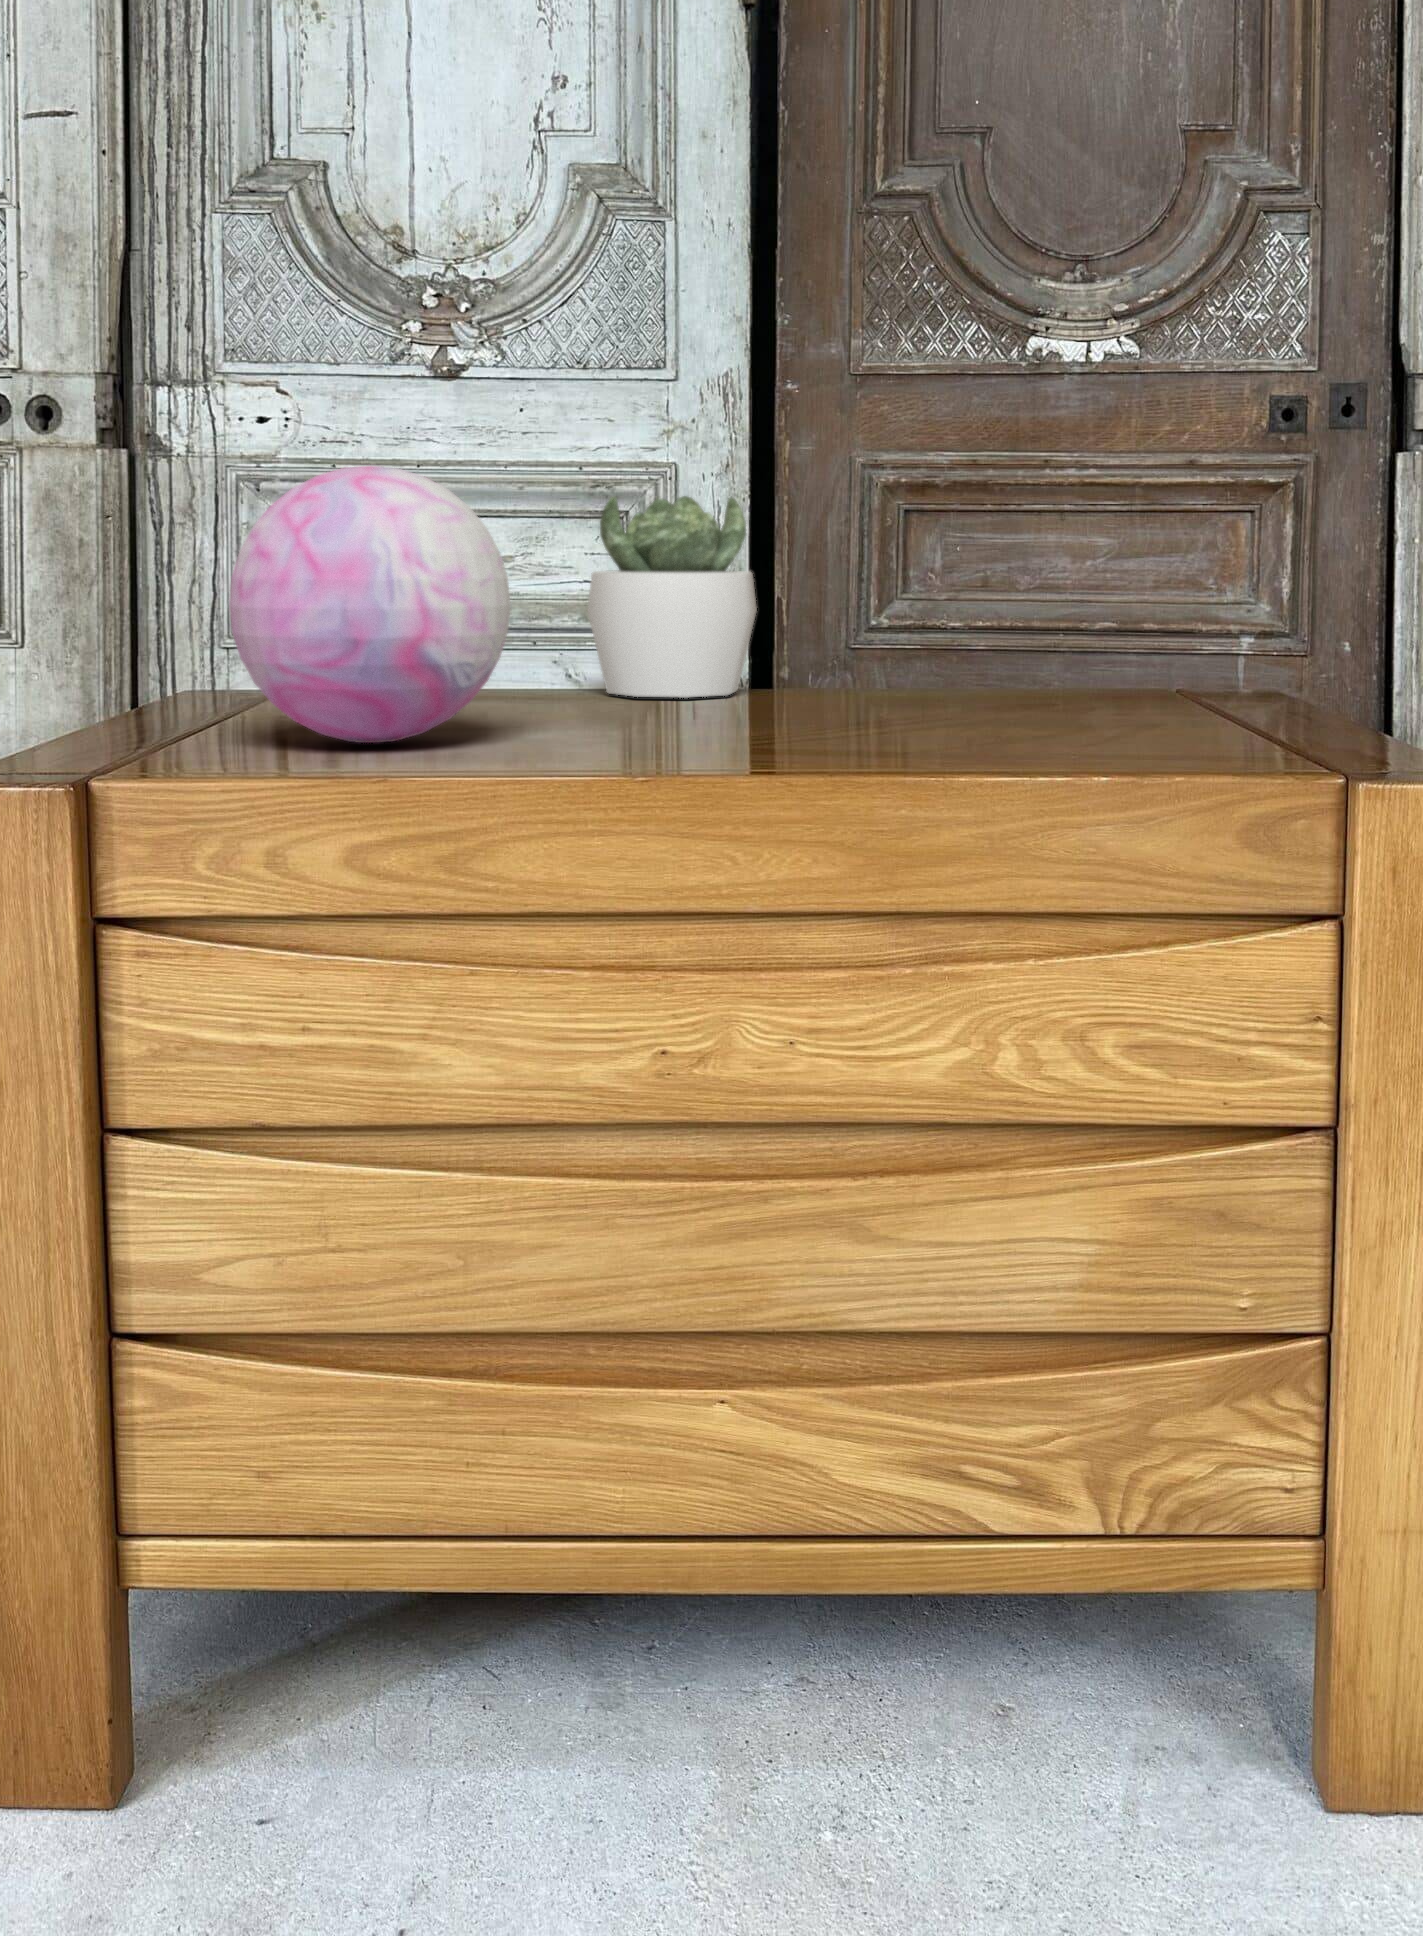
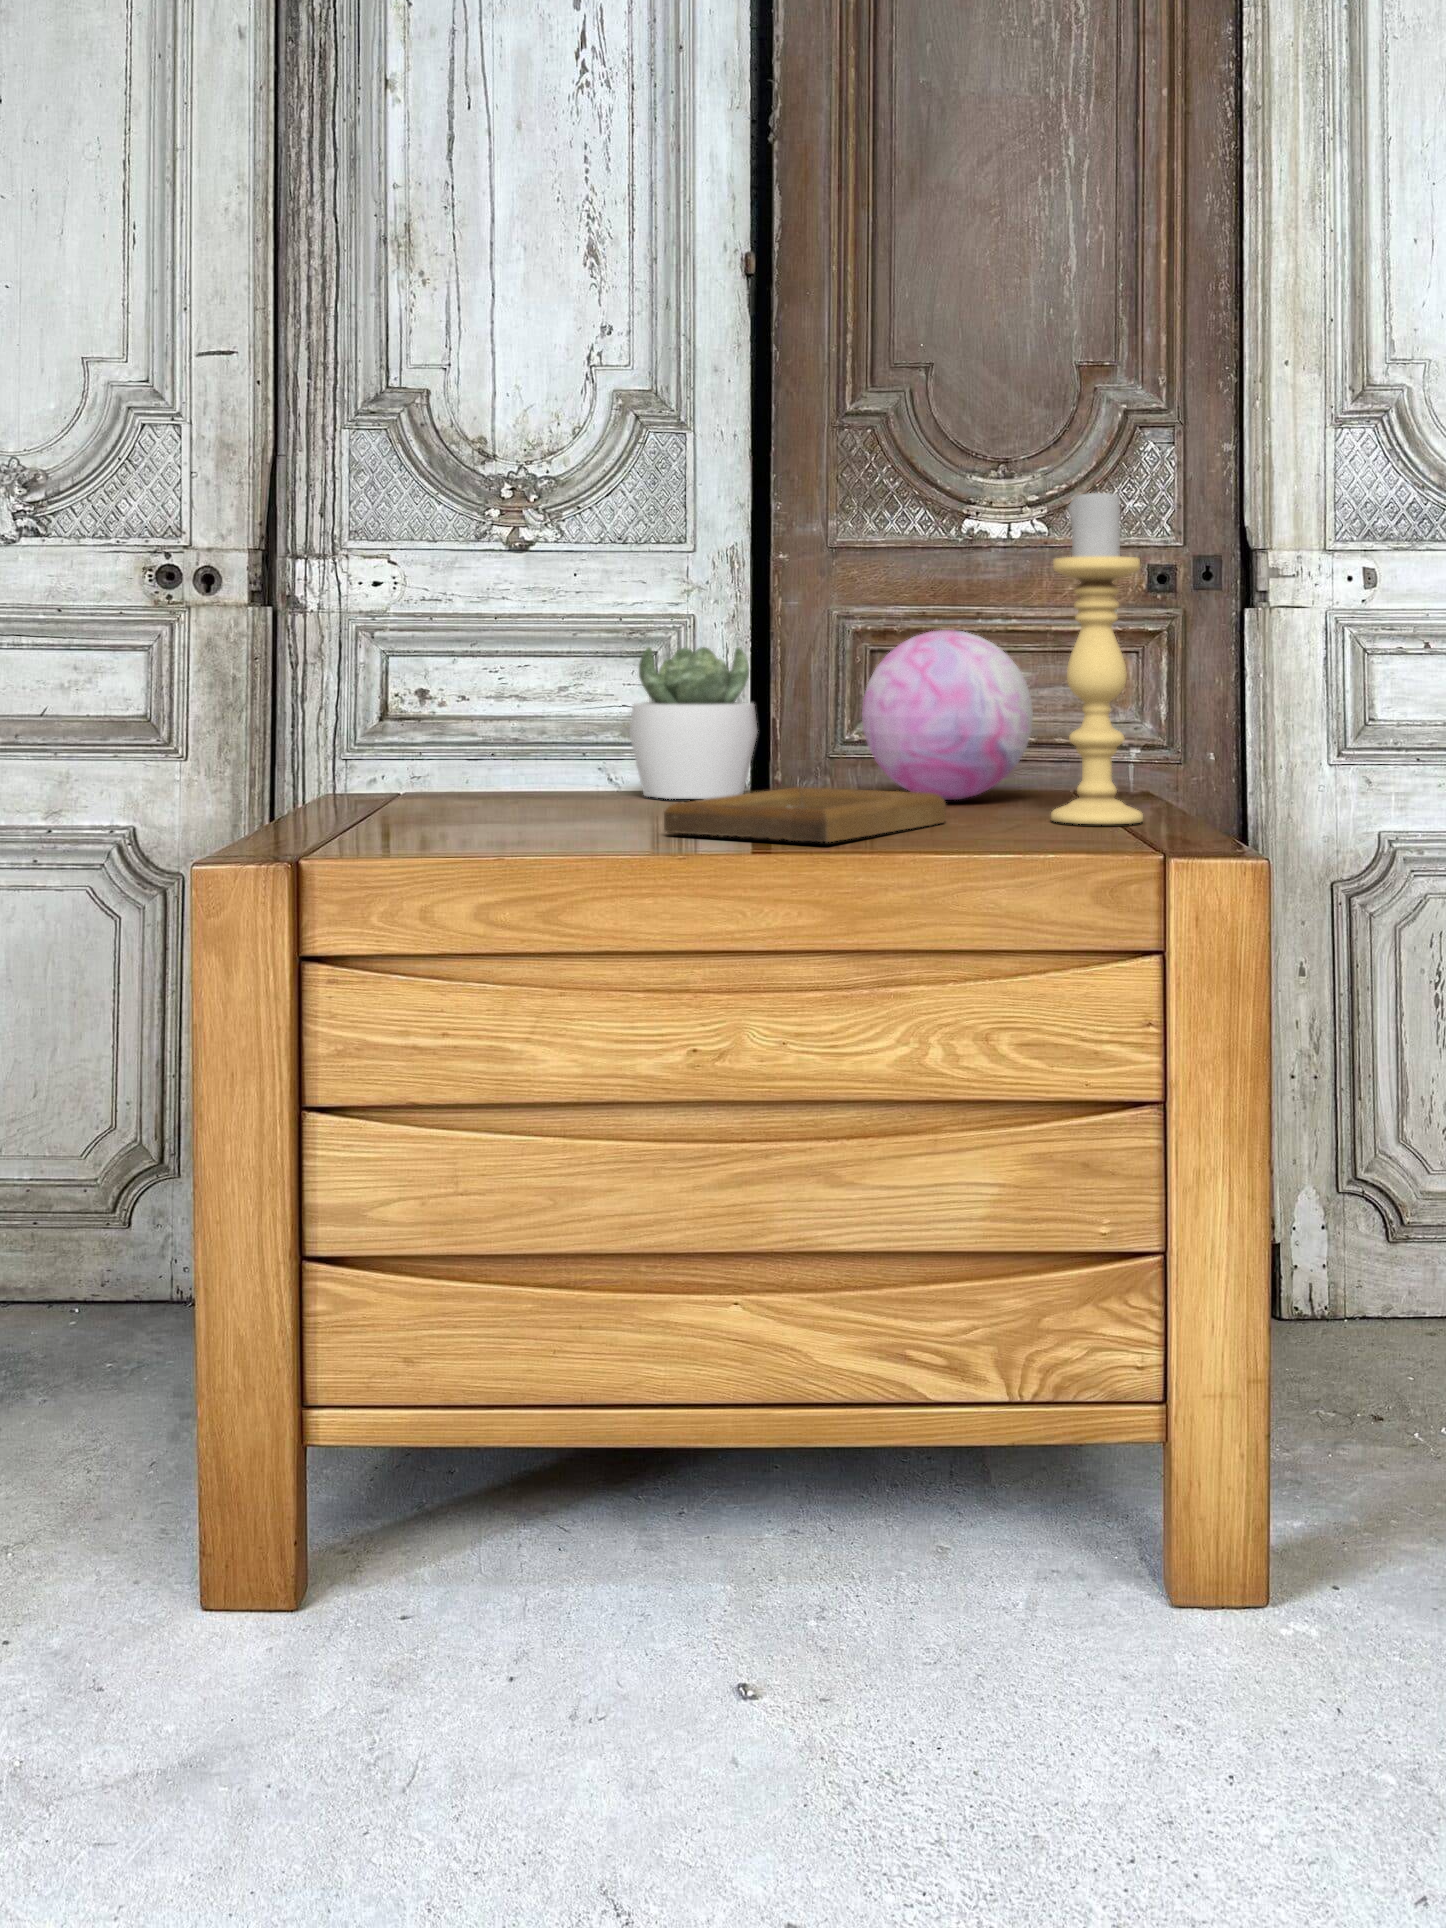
candle holder: none [1157,269,1288,735] -> present [1051,488,1143,824]
decorative orb: present [229,466,511,743] -> present [862,630,1033,800]
picture frame: none [627,682,1014,760] -> present [664,787,946,842]

